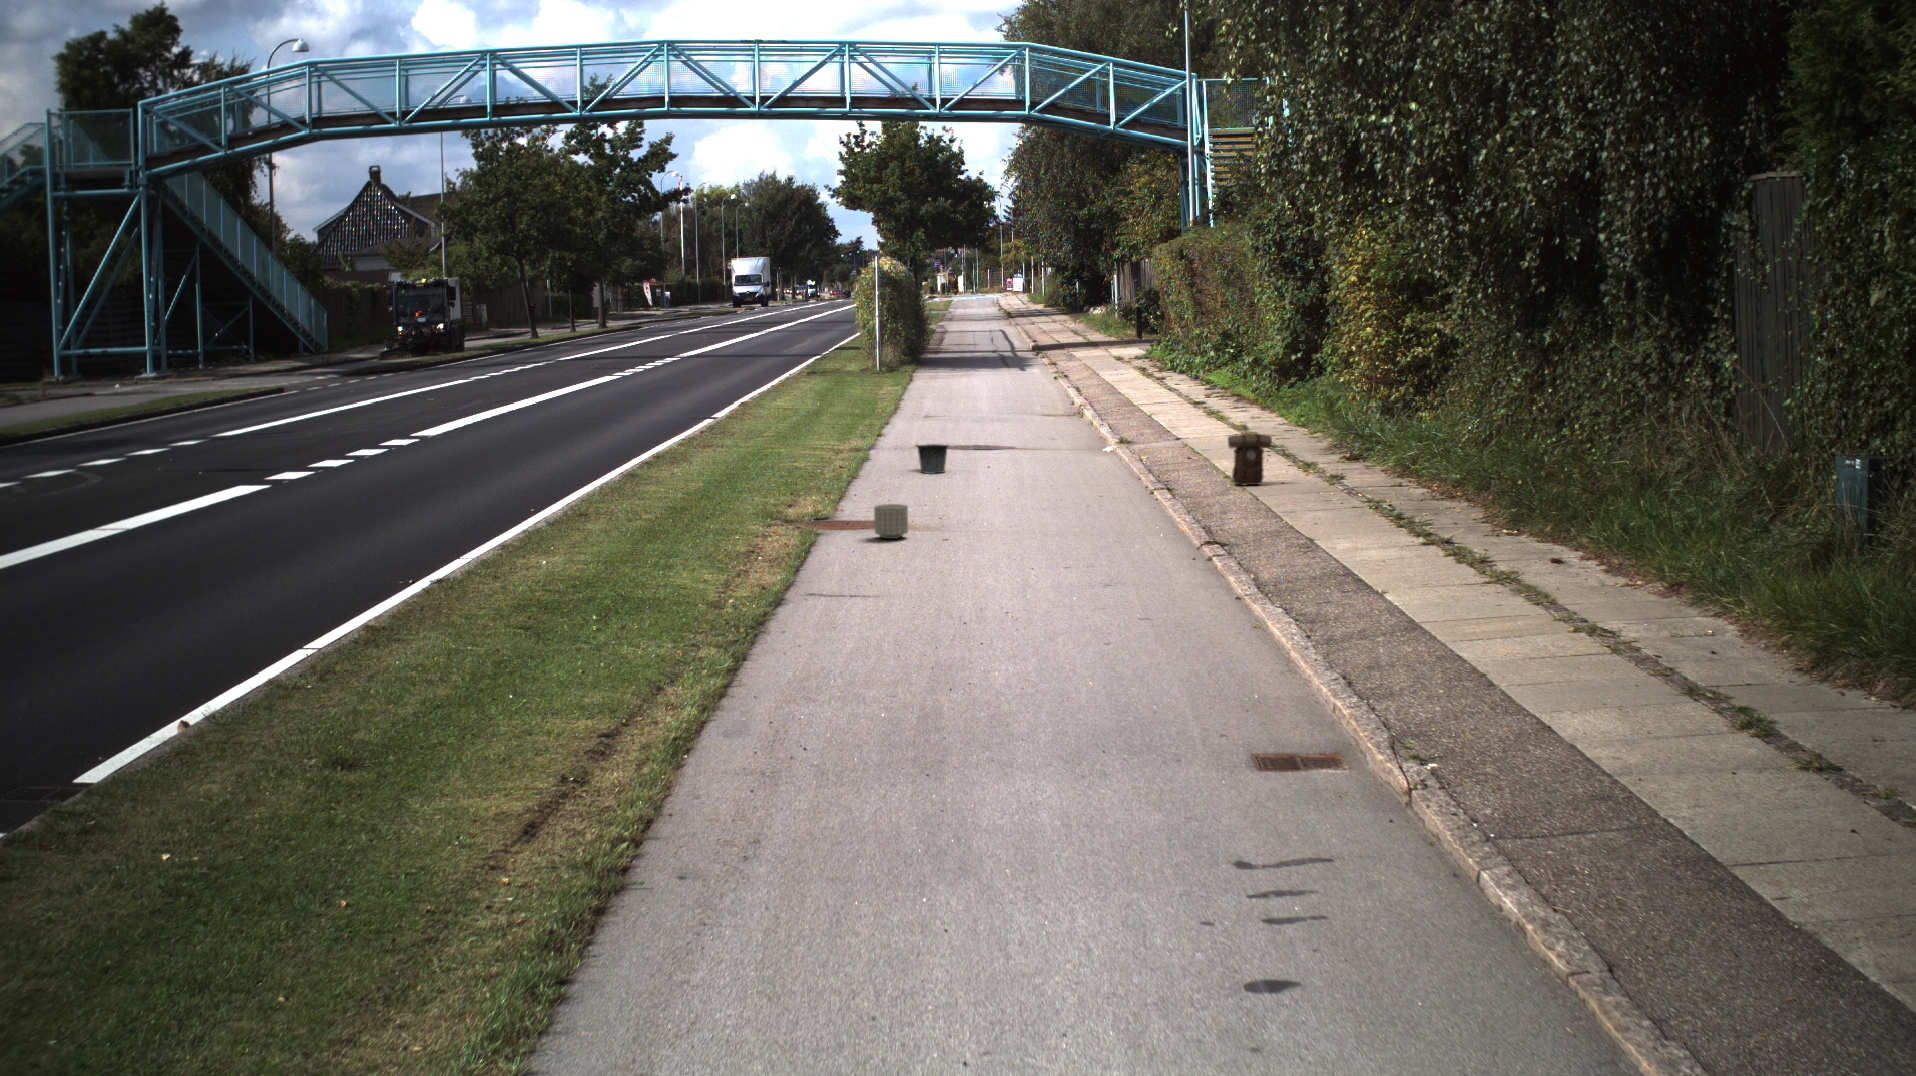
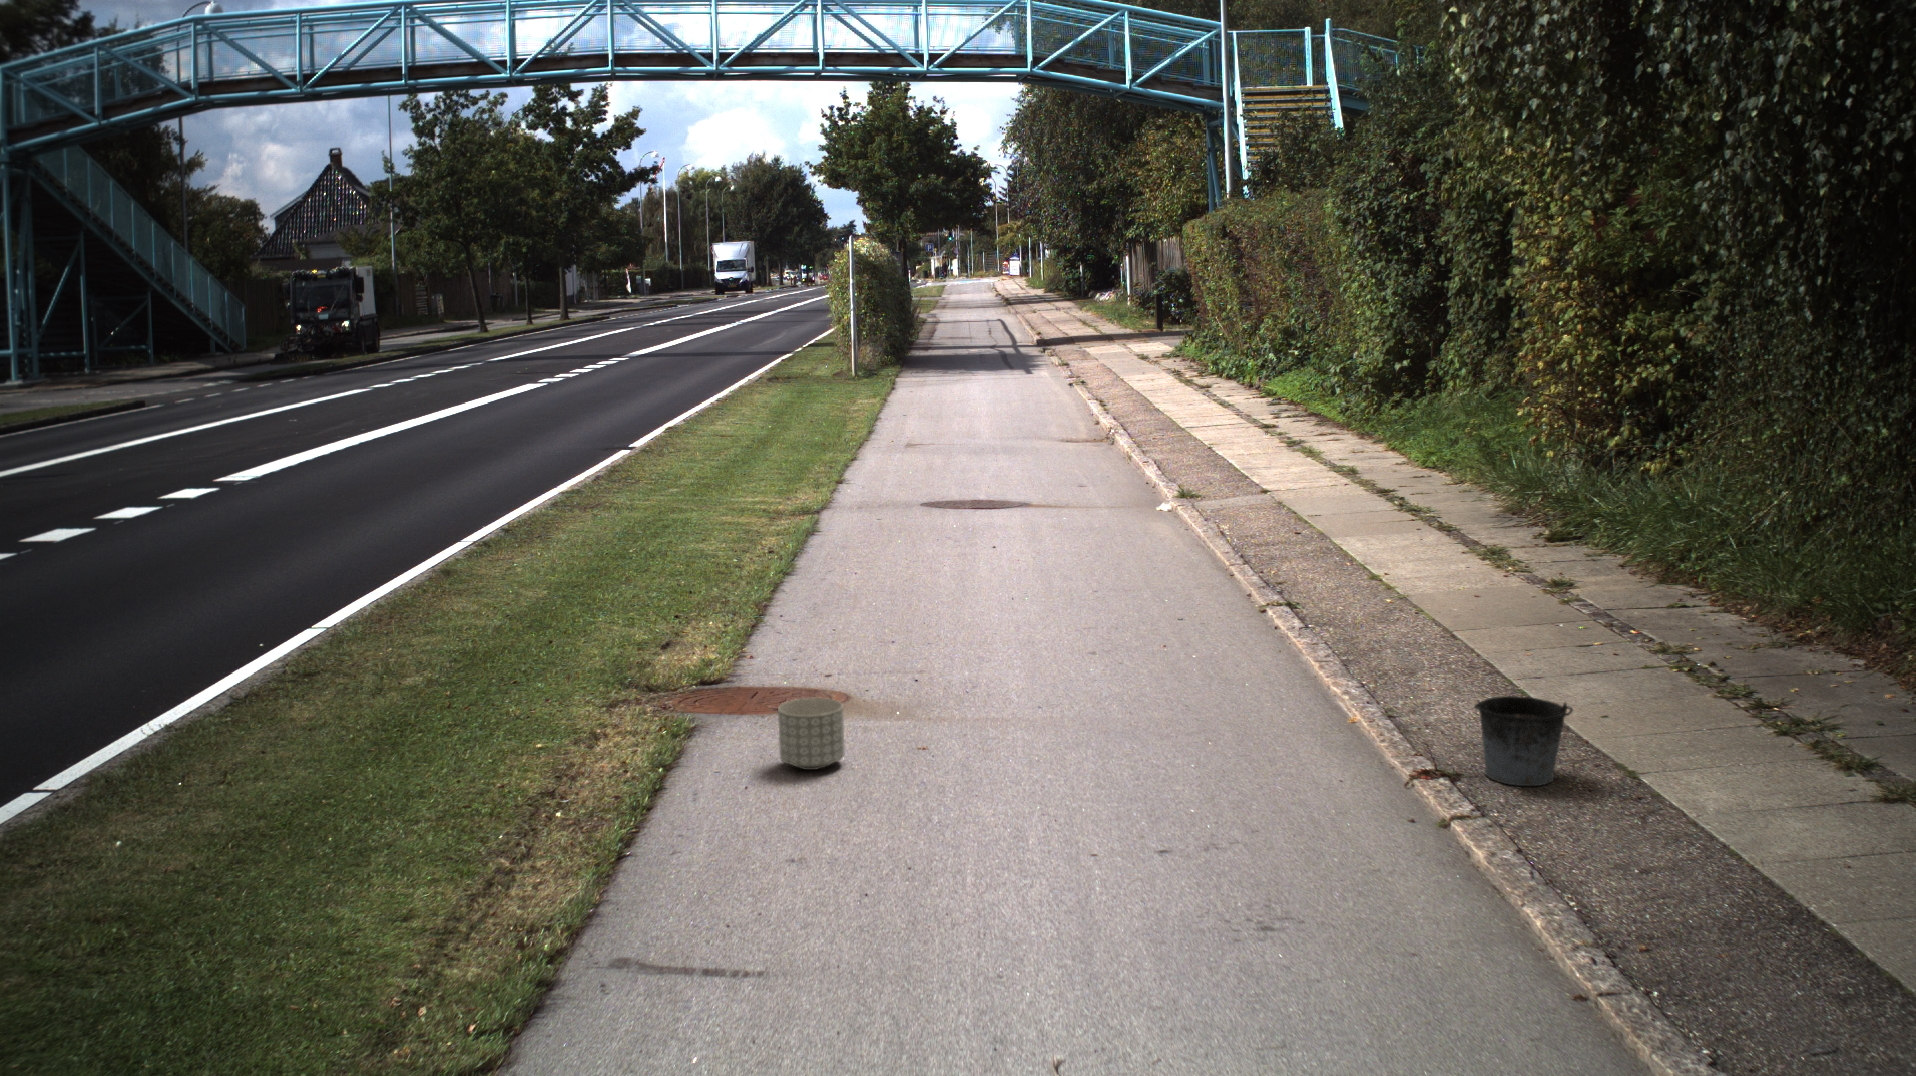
backpack: present [1228,433,1272,485] -> none [1382,514,1456,598]
bucket: present [916,444,948,474] -> present [1474,696,1573,786]

